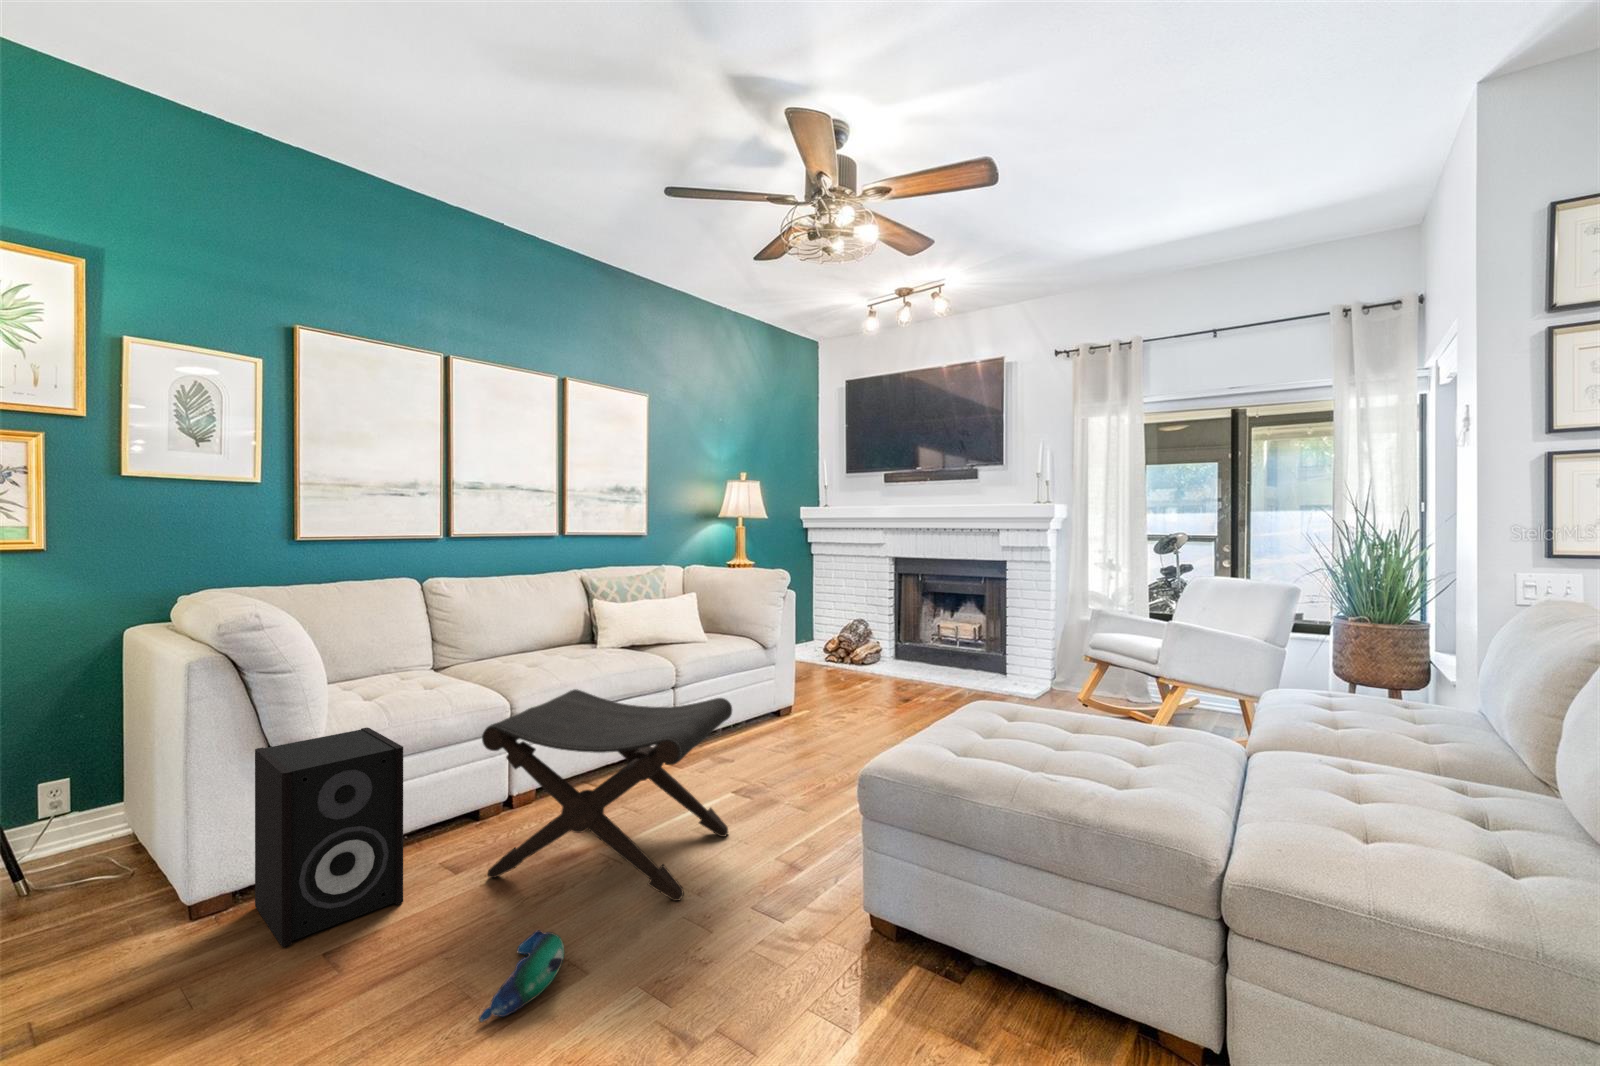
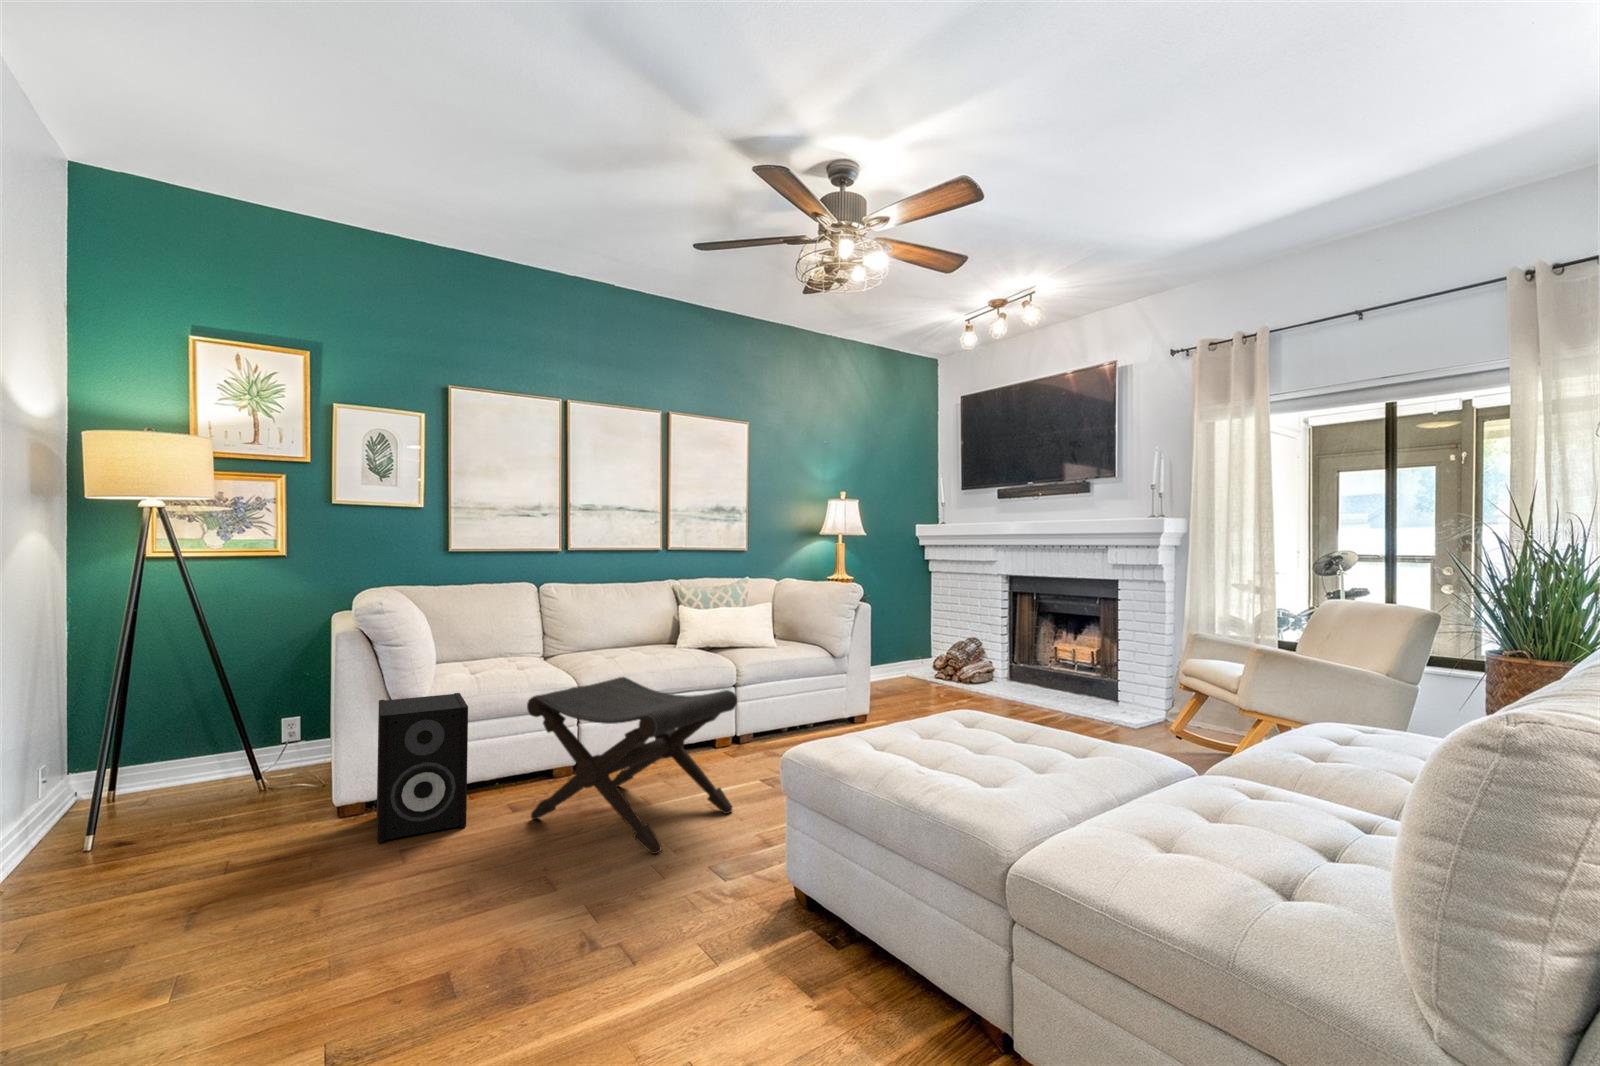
plush toy: present [479,930,564,1022] -> none [464,855,543,908]

